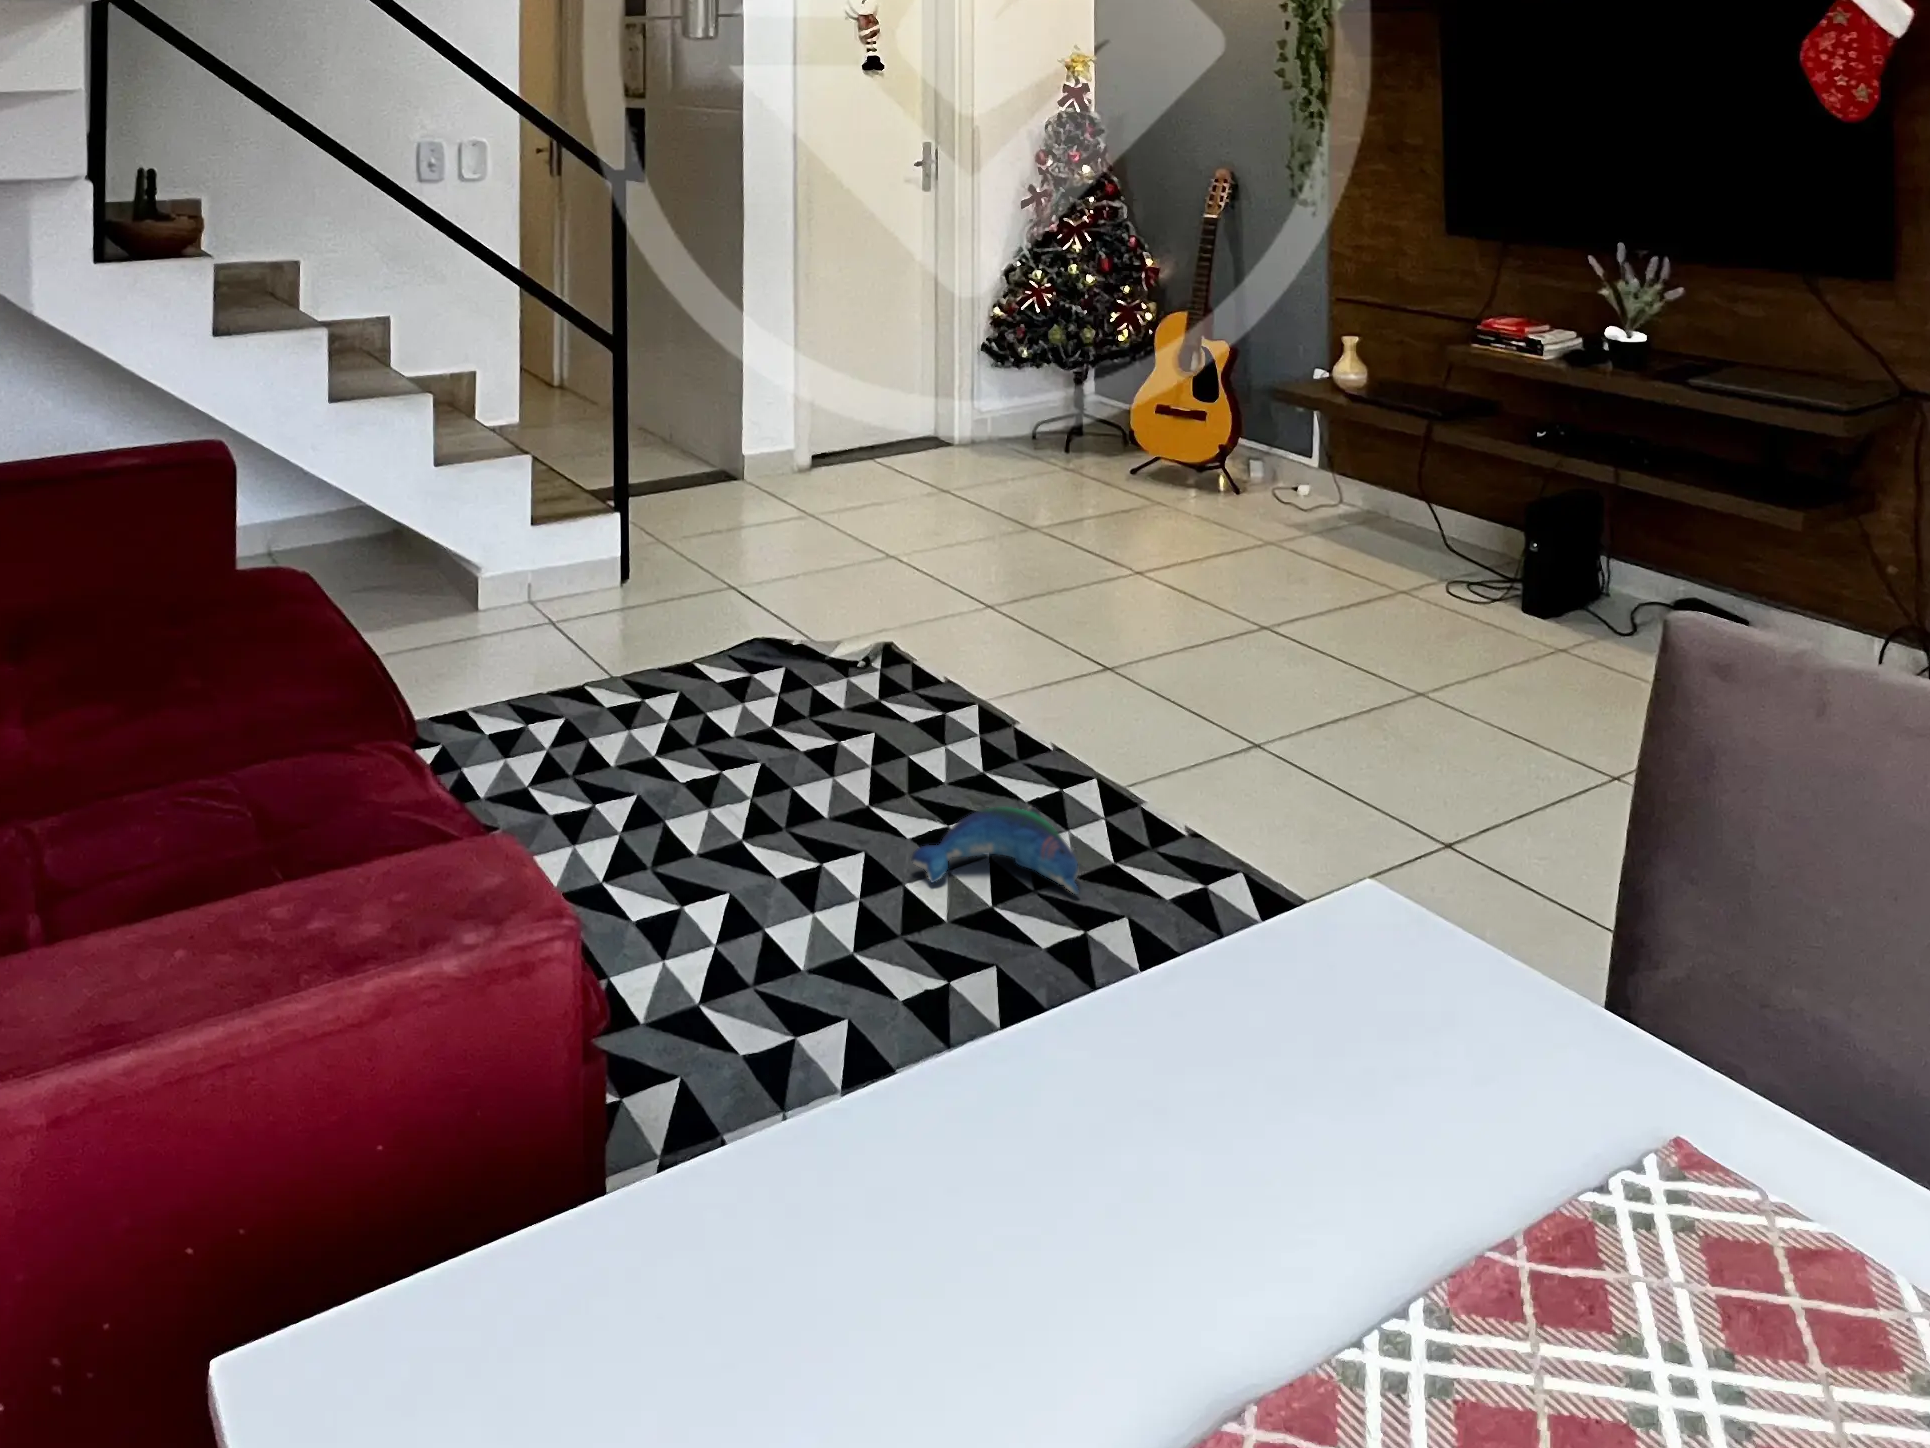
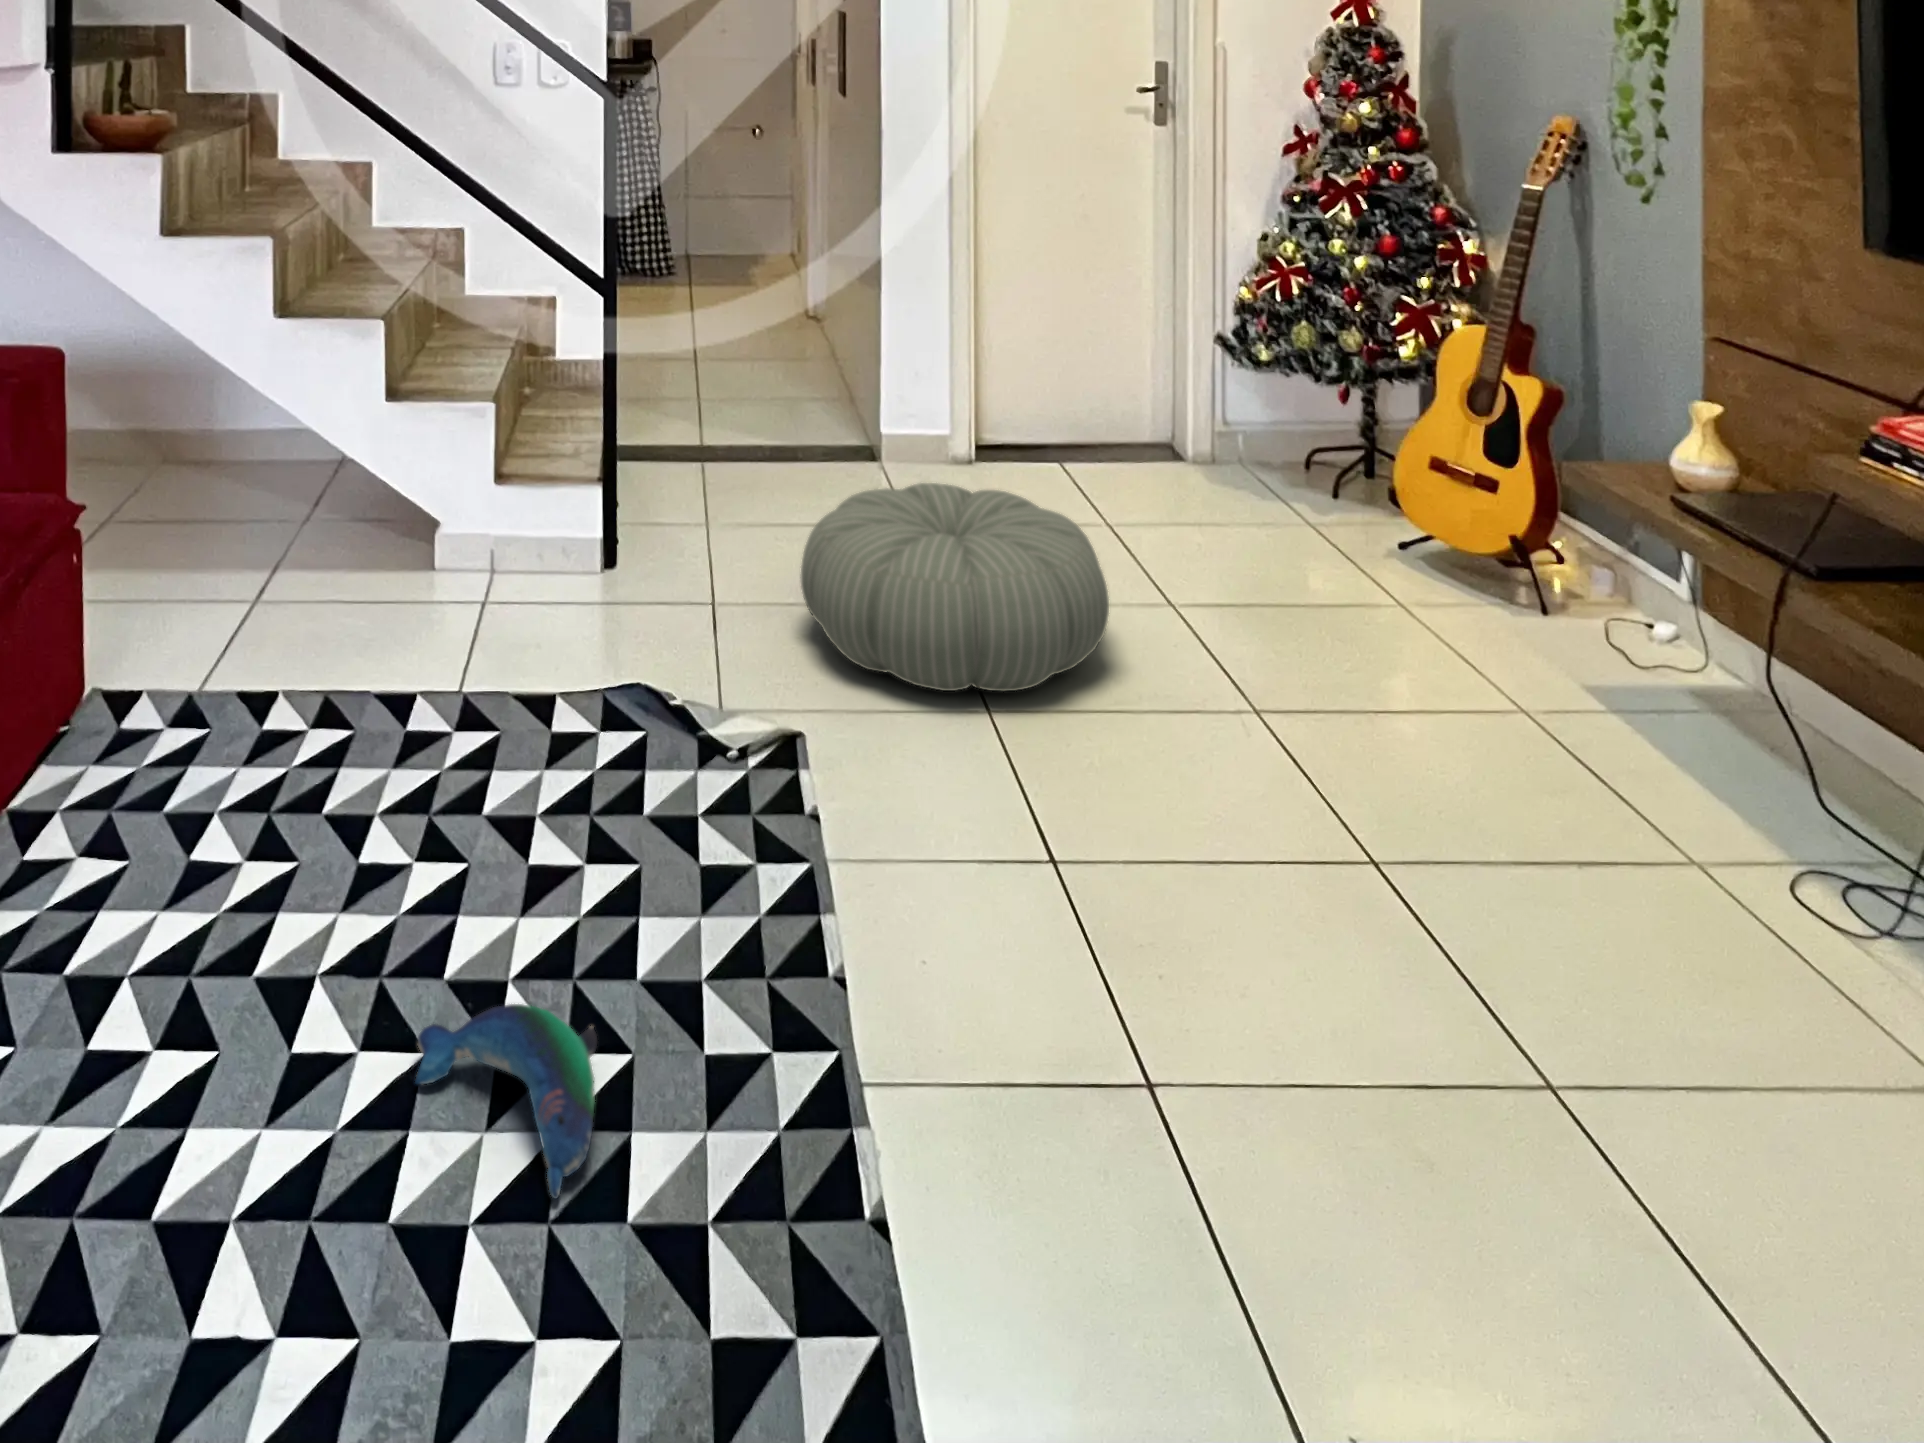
pouf: none [832,469,1057,611] -> present [801,483,1109,691]

